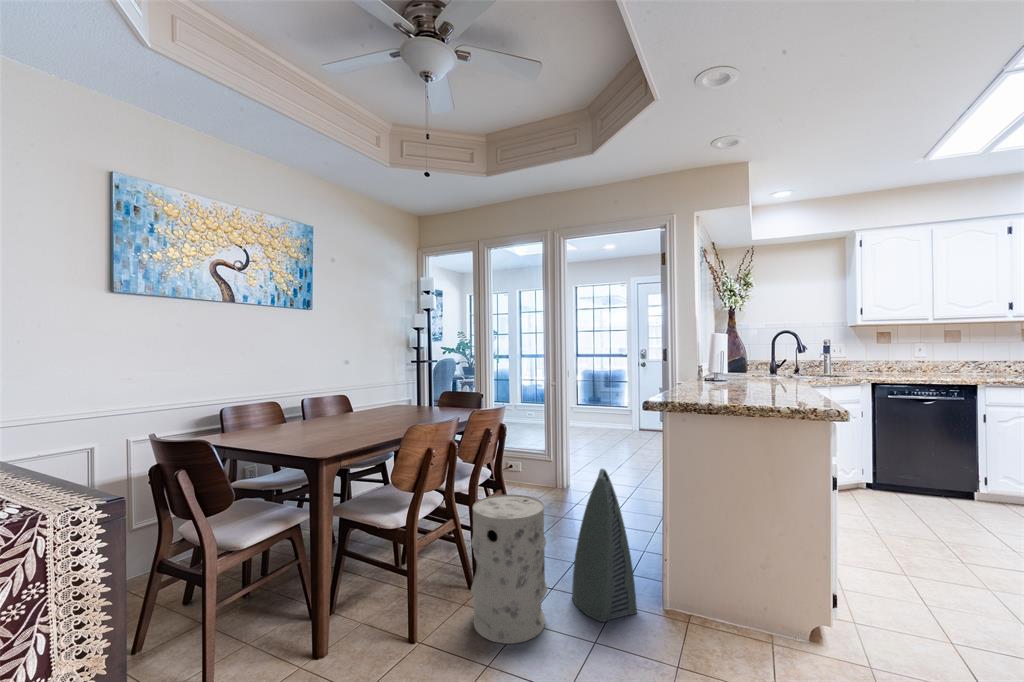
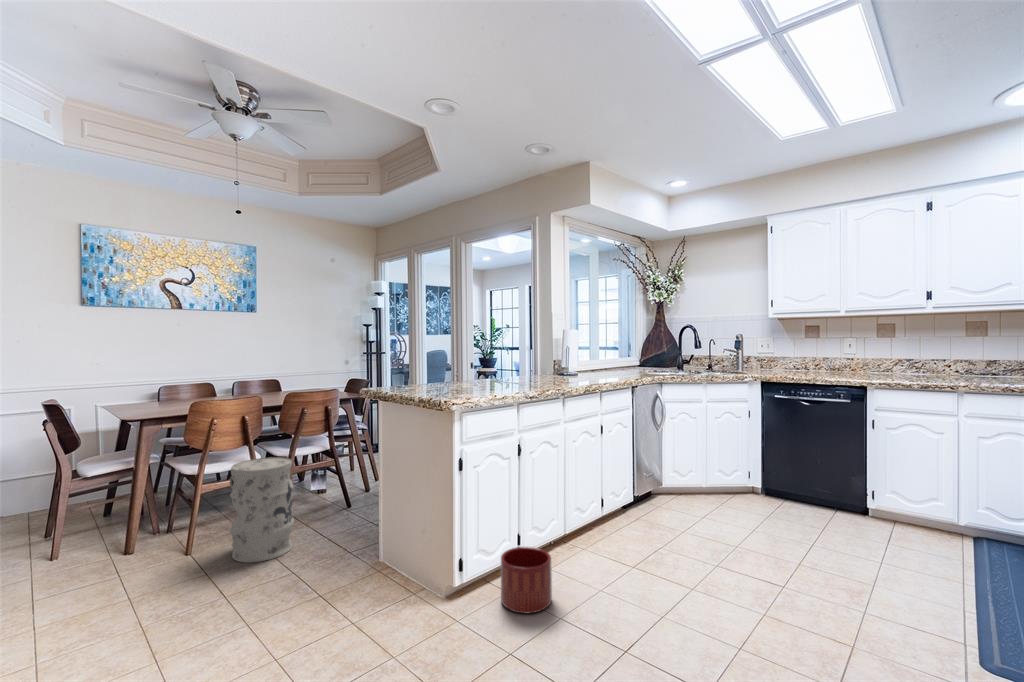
air purifier: present [572,469,637,622] -> none [317,443,363,560]
planter: none [866,571,941,649] -> present [501,547,552,613]

